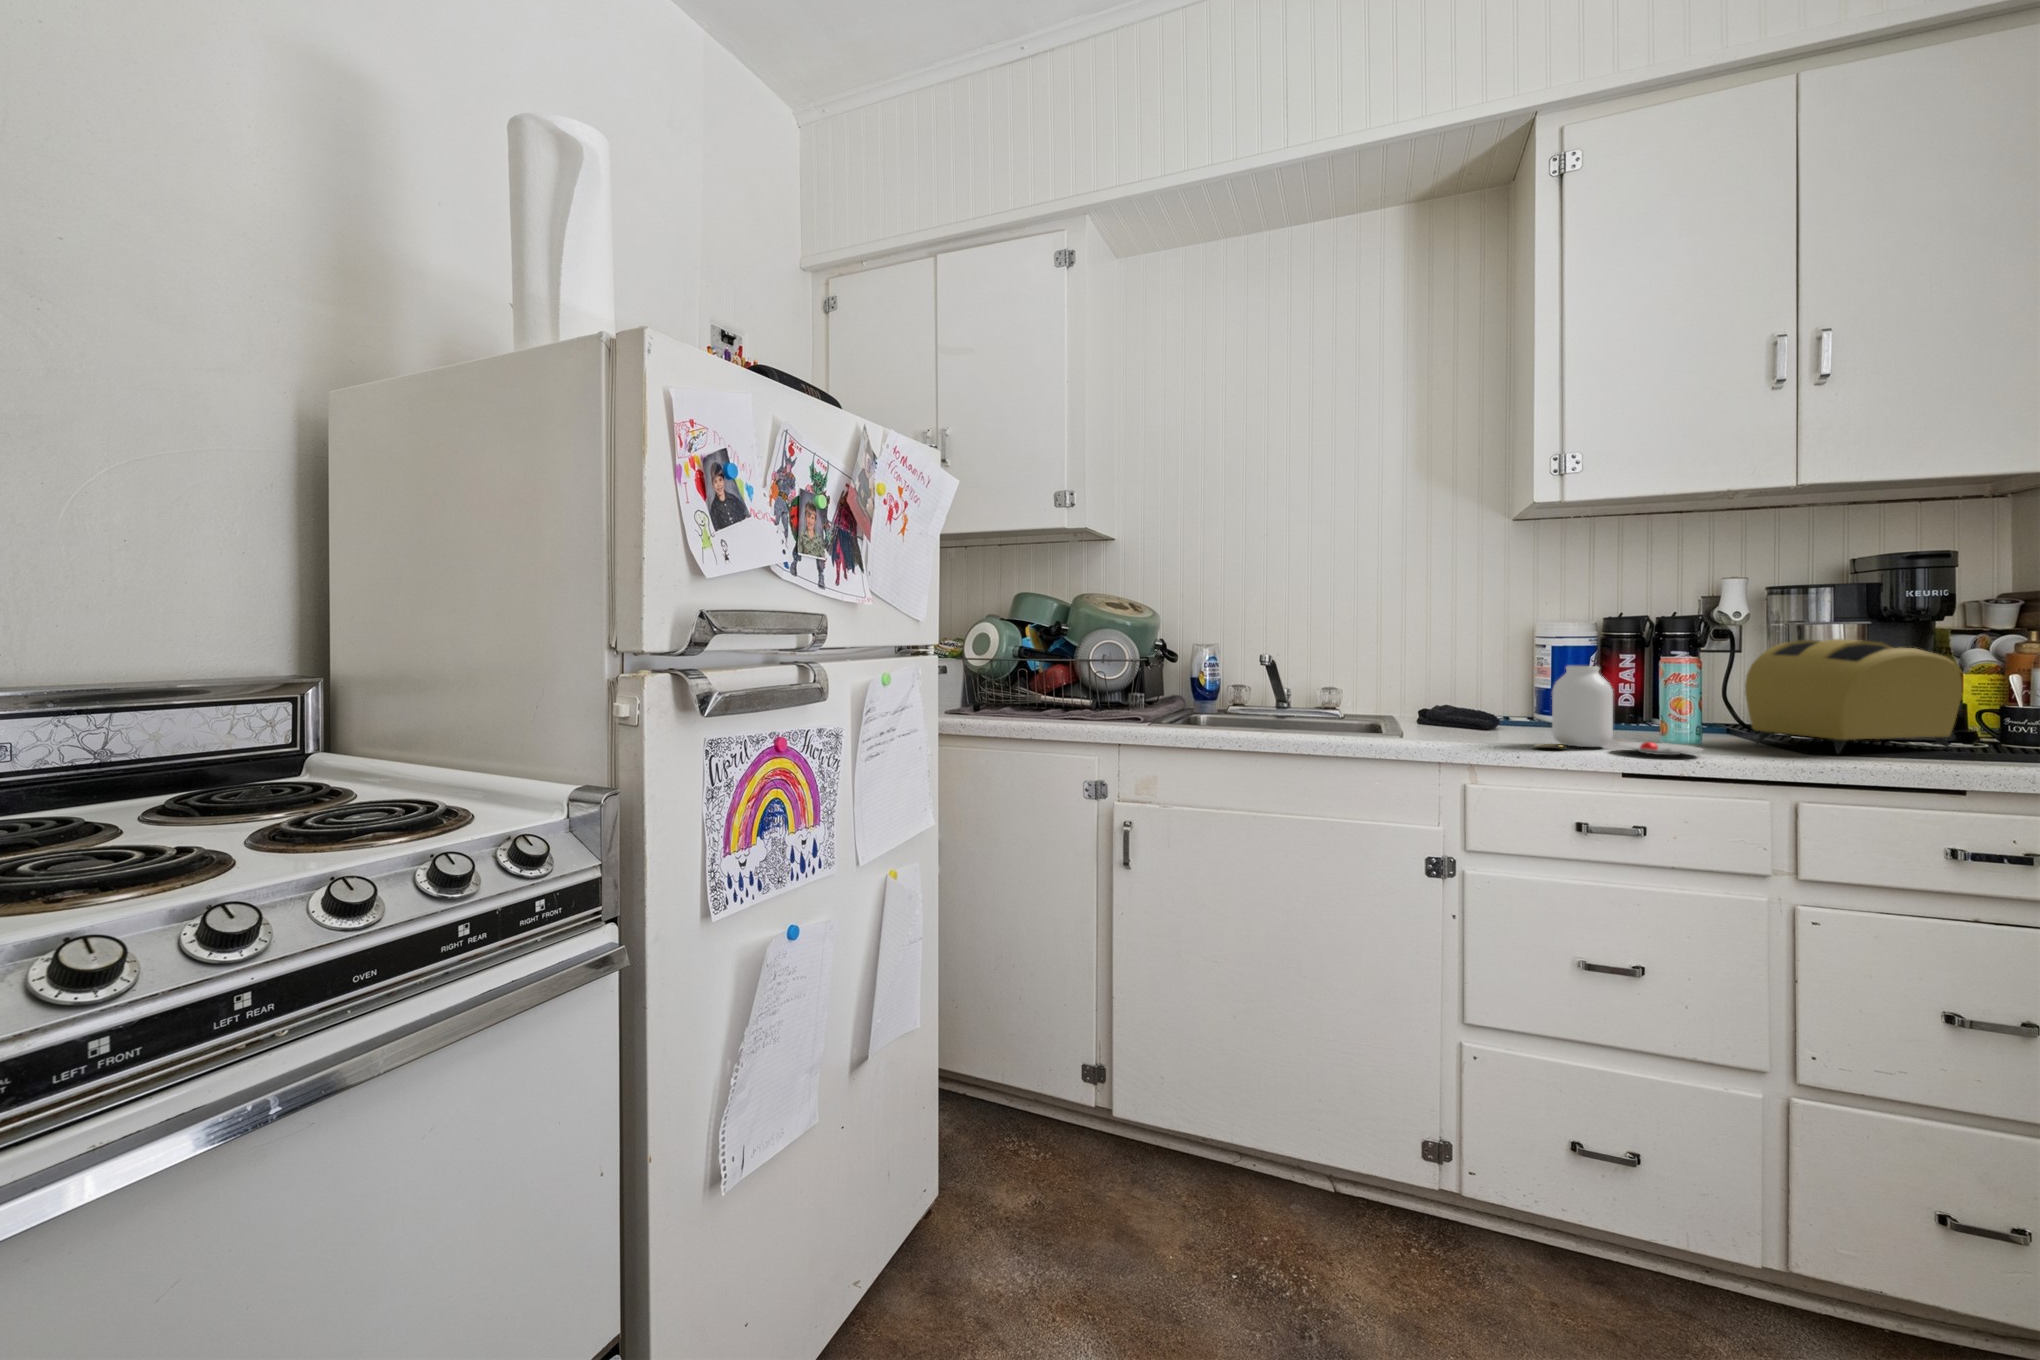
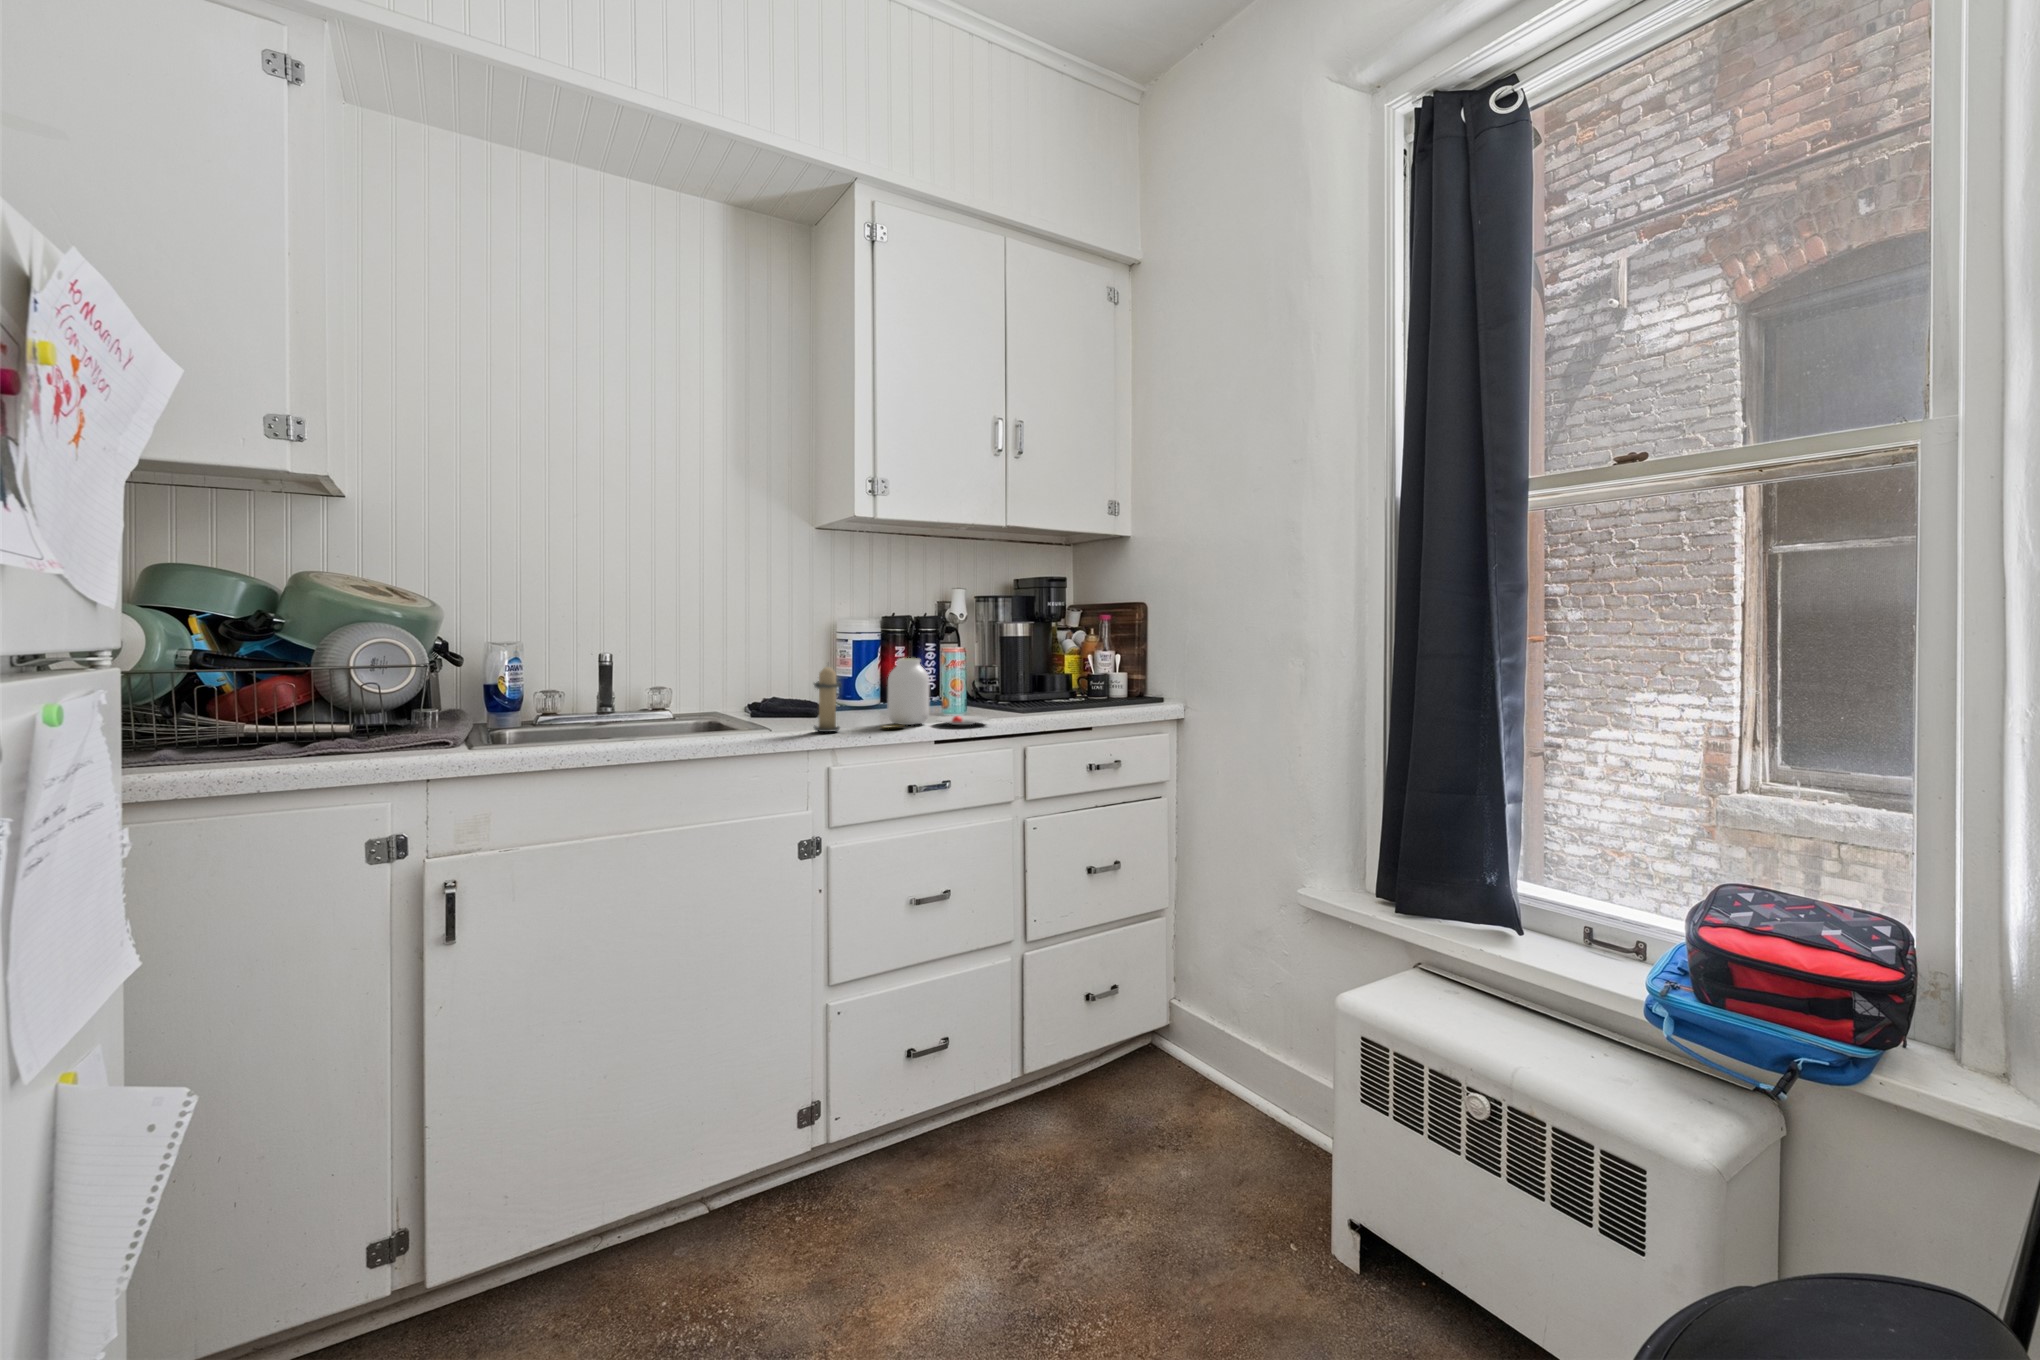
toaster: present [1745,639,1962,753] -> none [990,636,1083,713]
candle: none [1443,667,1486,745] -> present [814,667,841,732]

